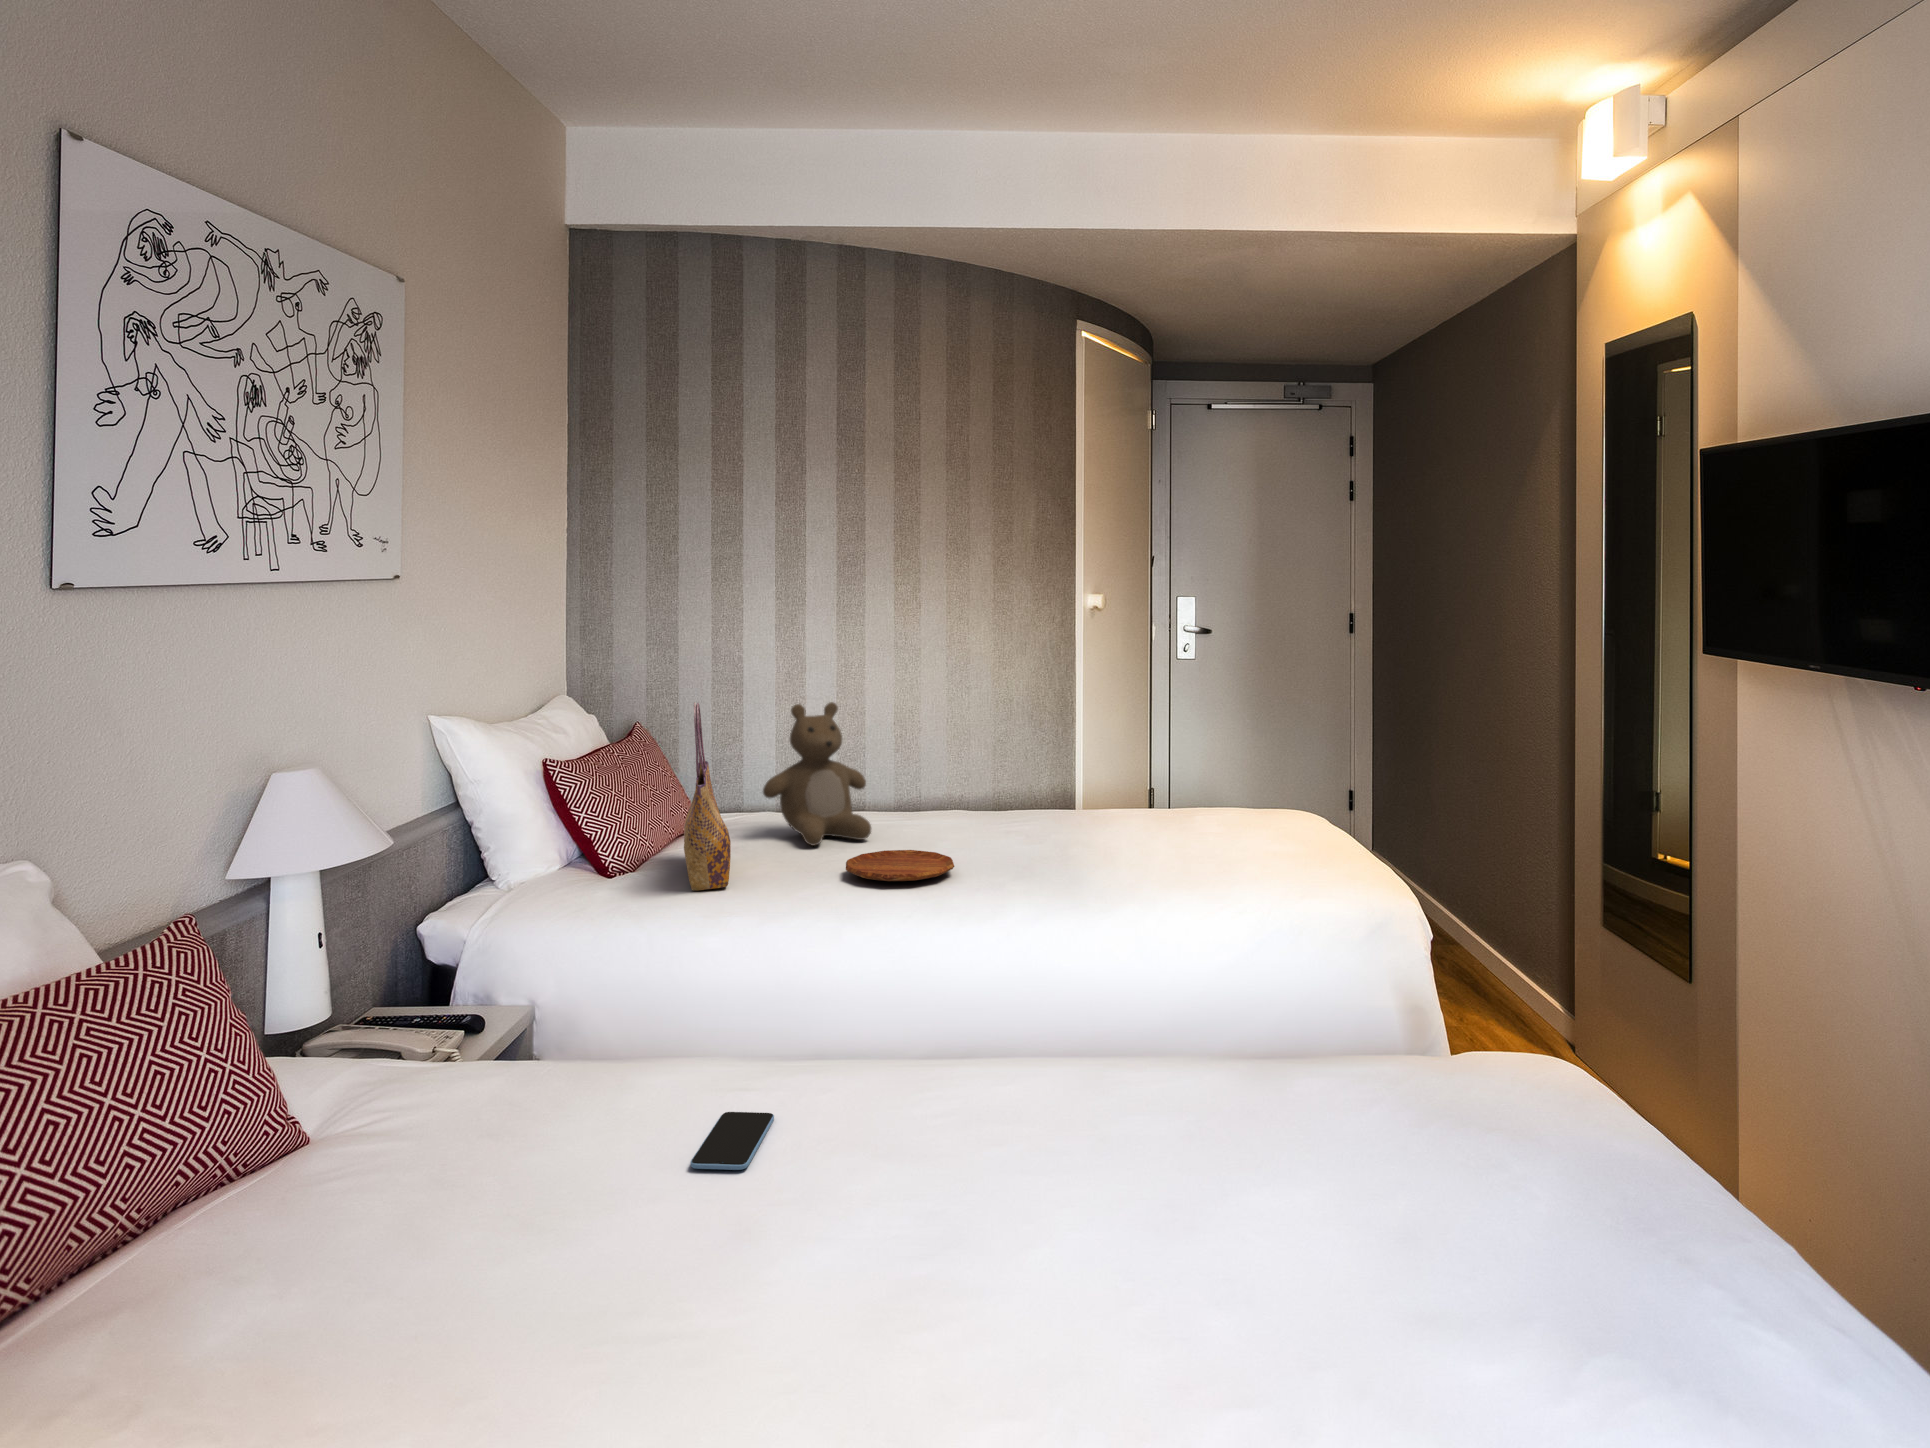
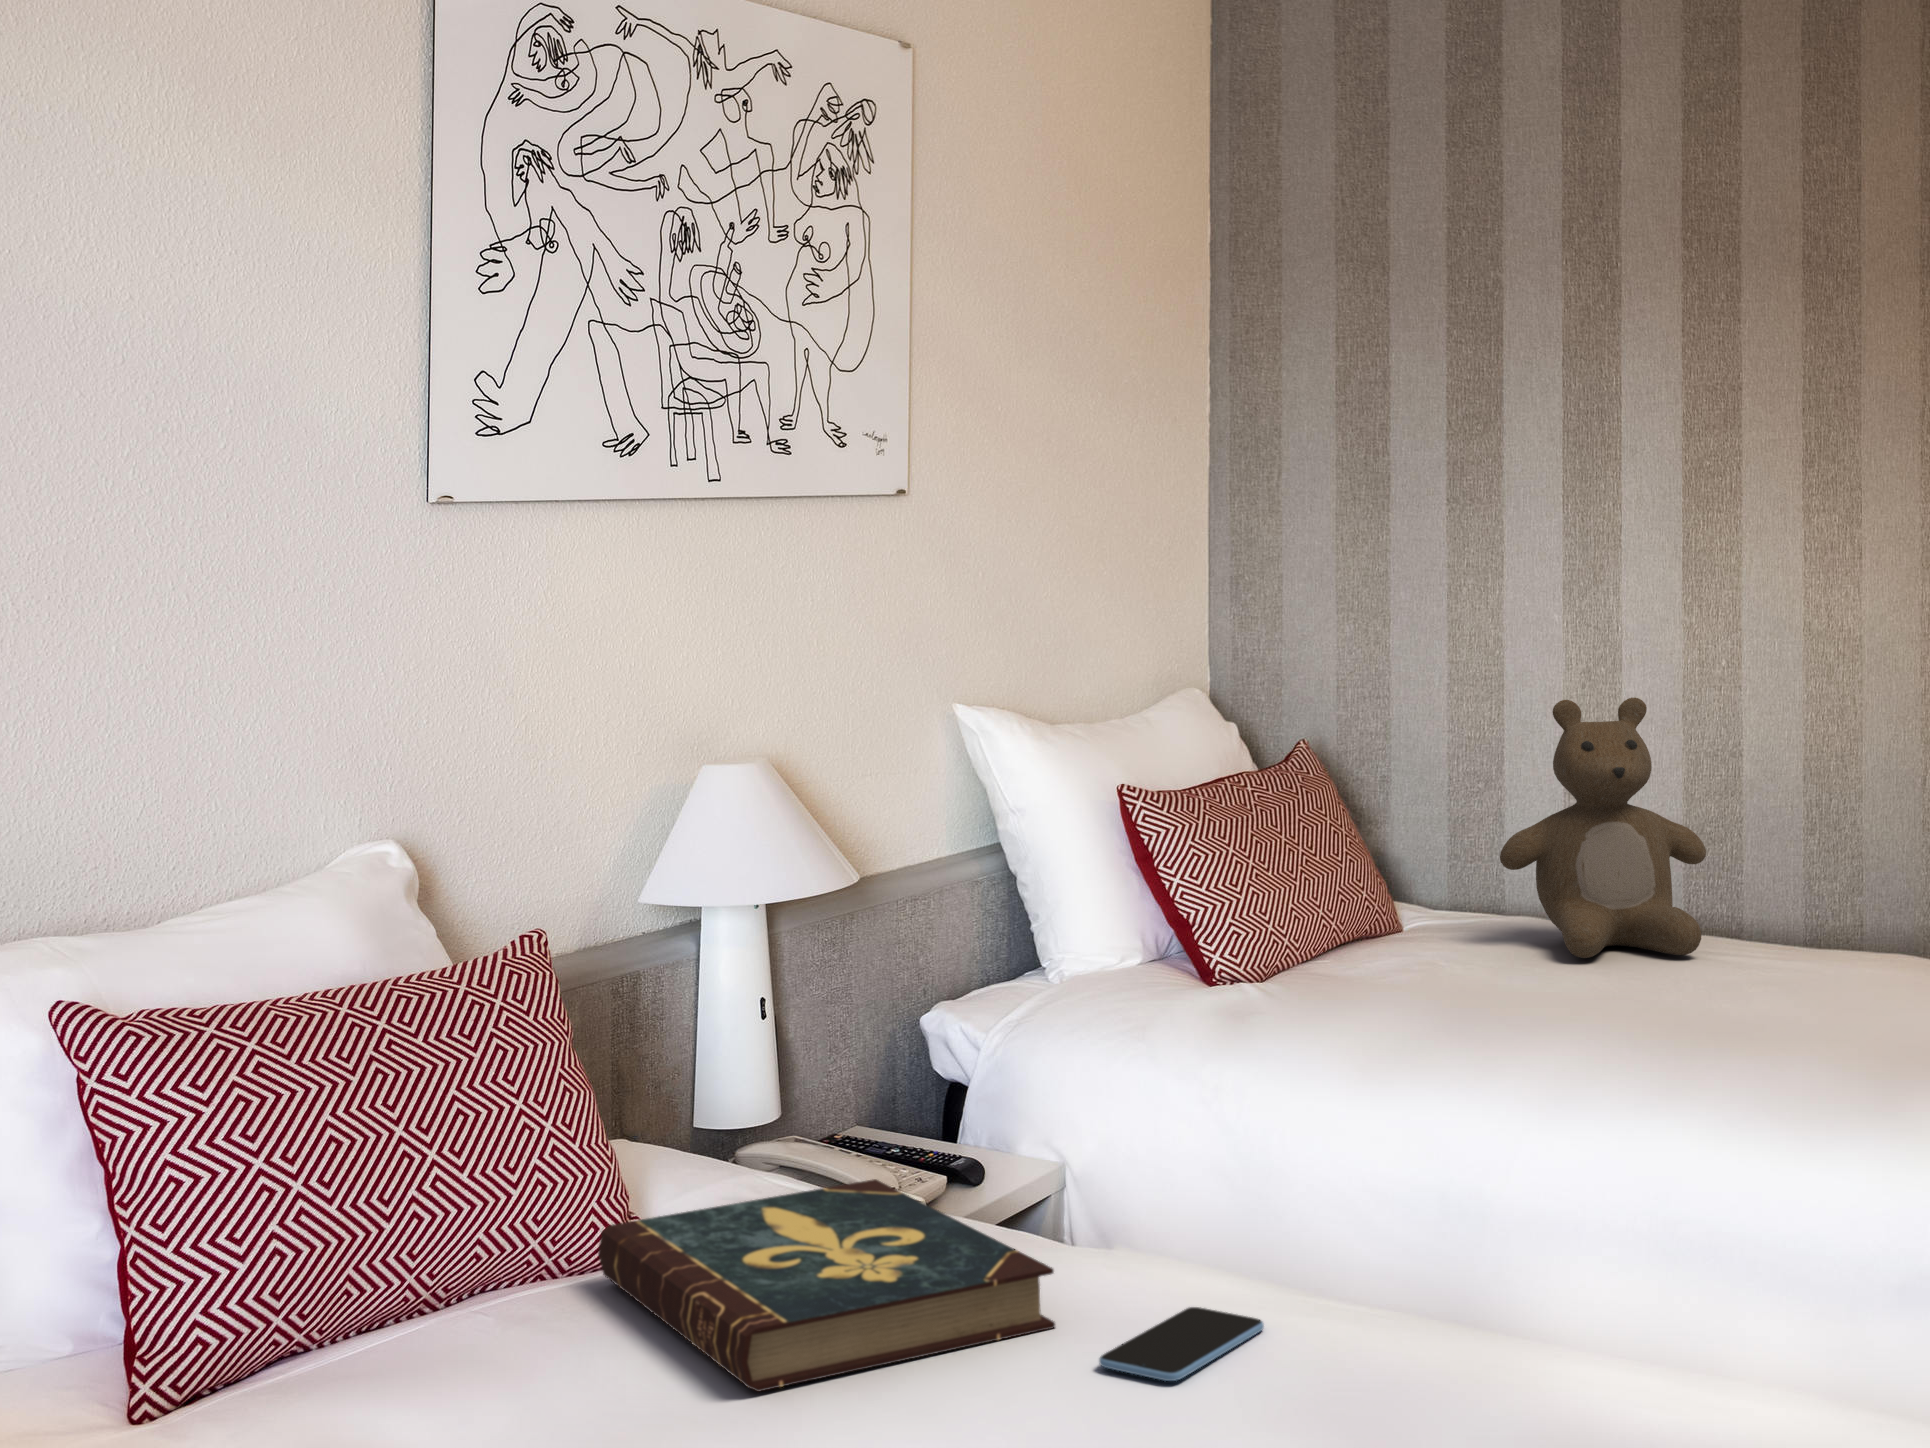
tote bag: present [684,702,731,891] -> none [1317,686,1415,1007]
tray: present [846,850,954,881] -> none [1603,970,1825,1019]
book: none [276,1058,644,1244] -> present [598,1179,1055,1392]

